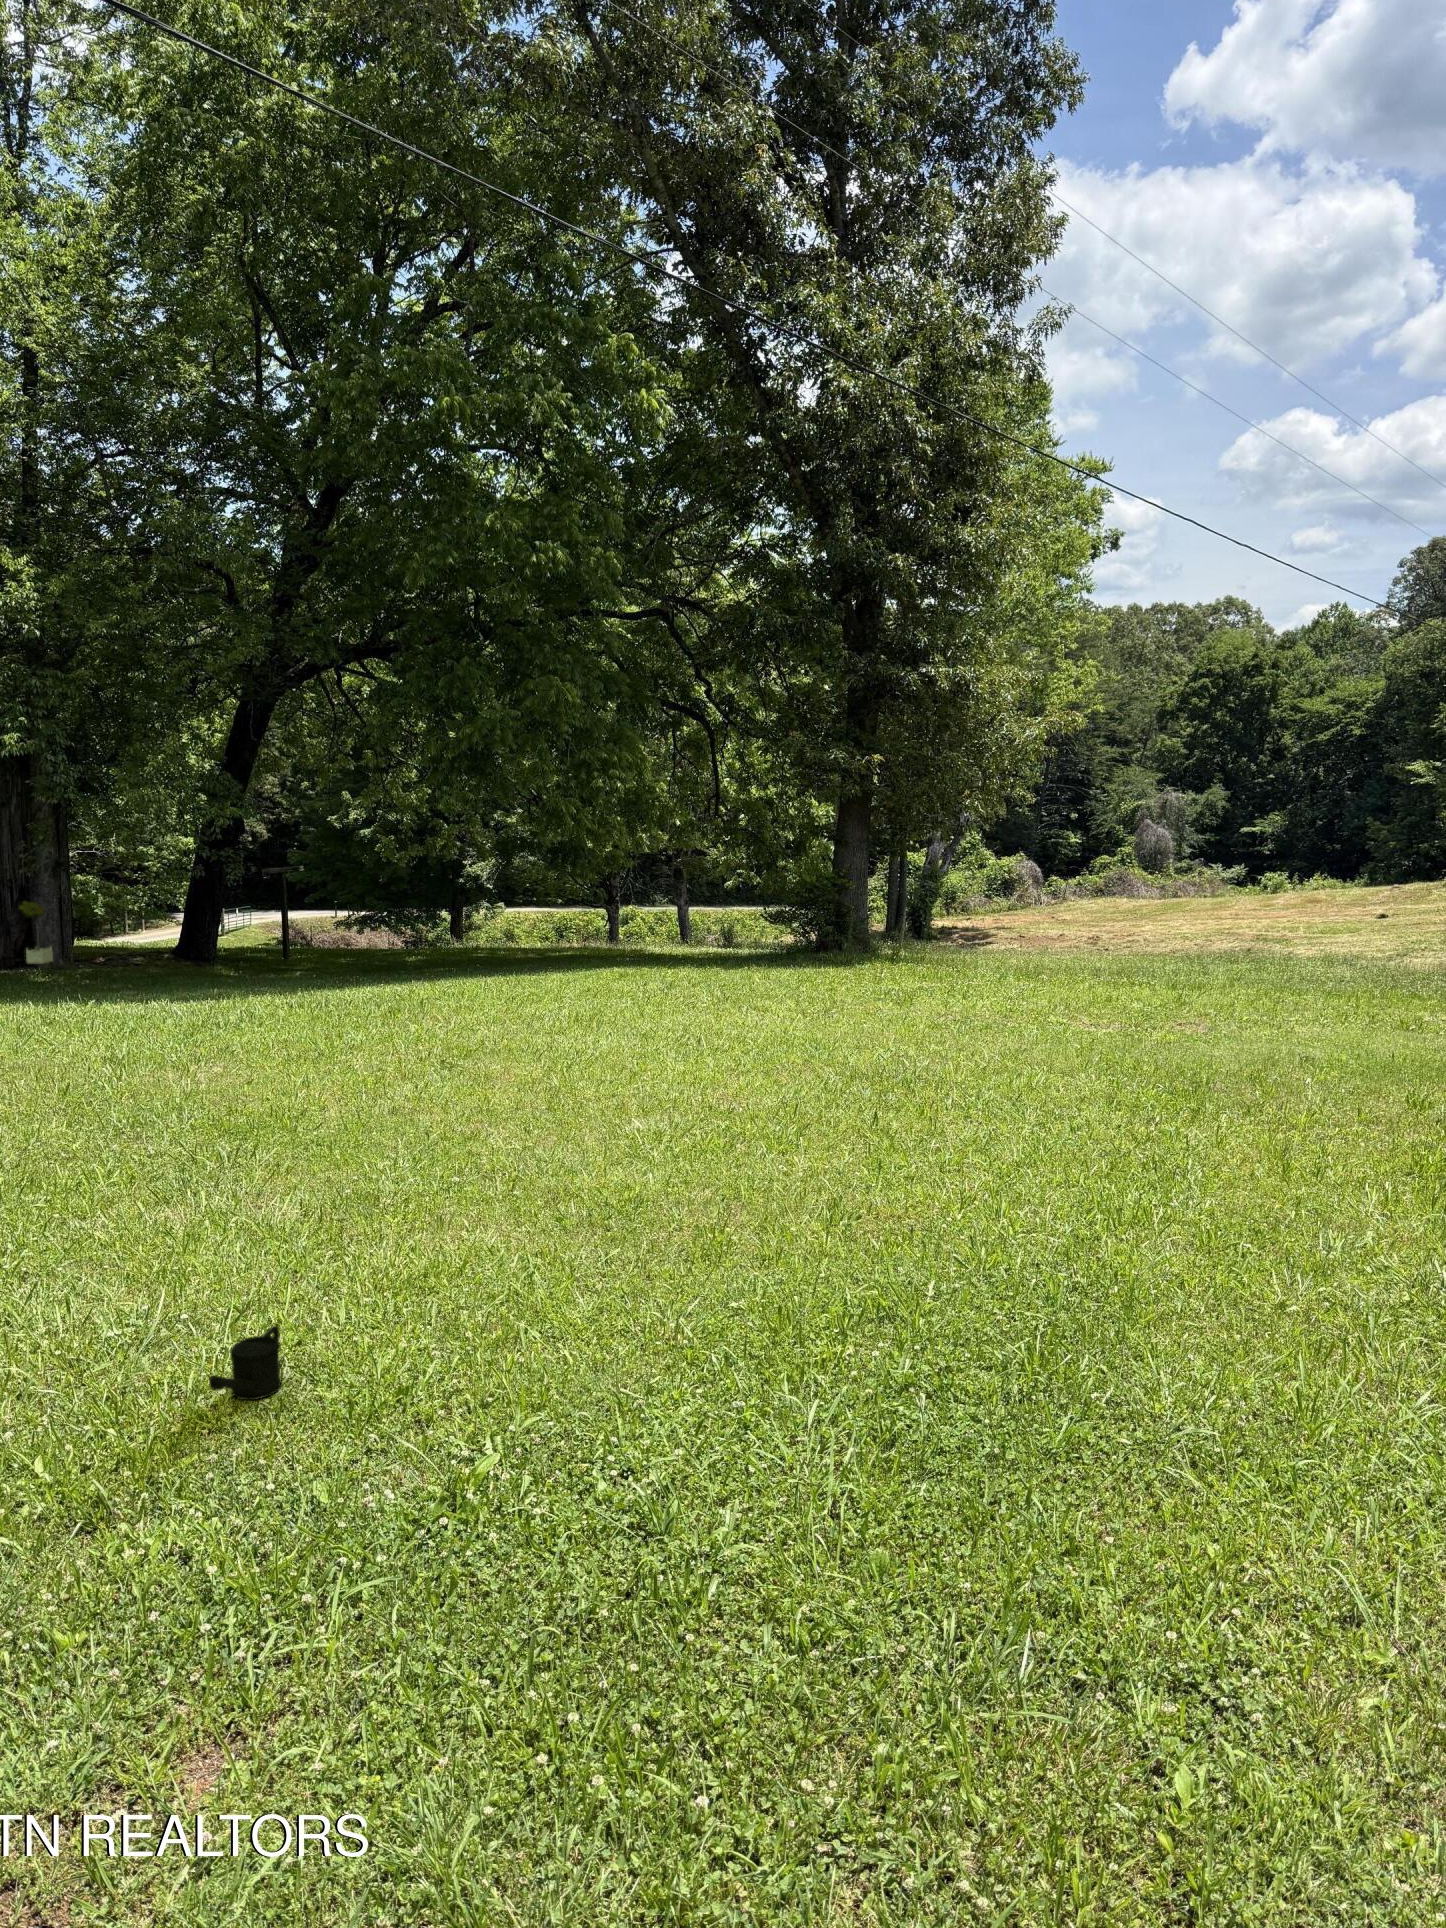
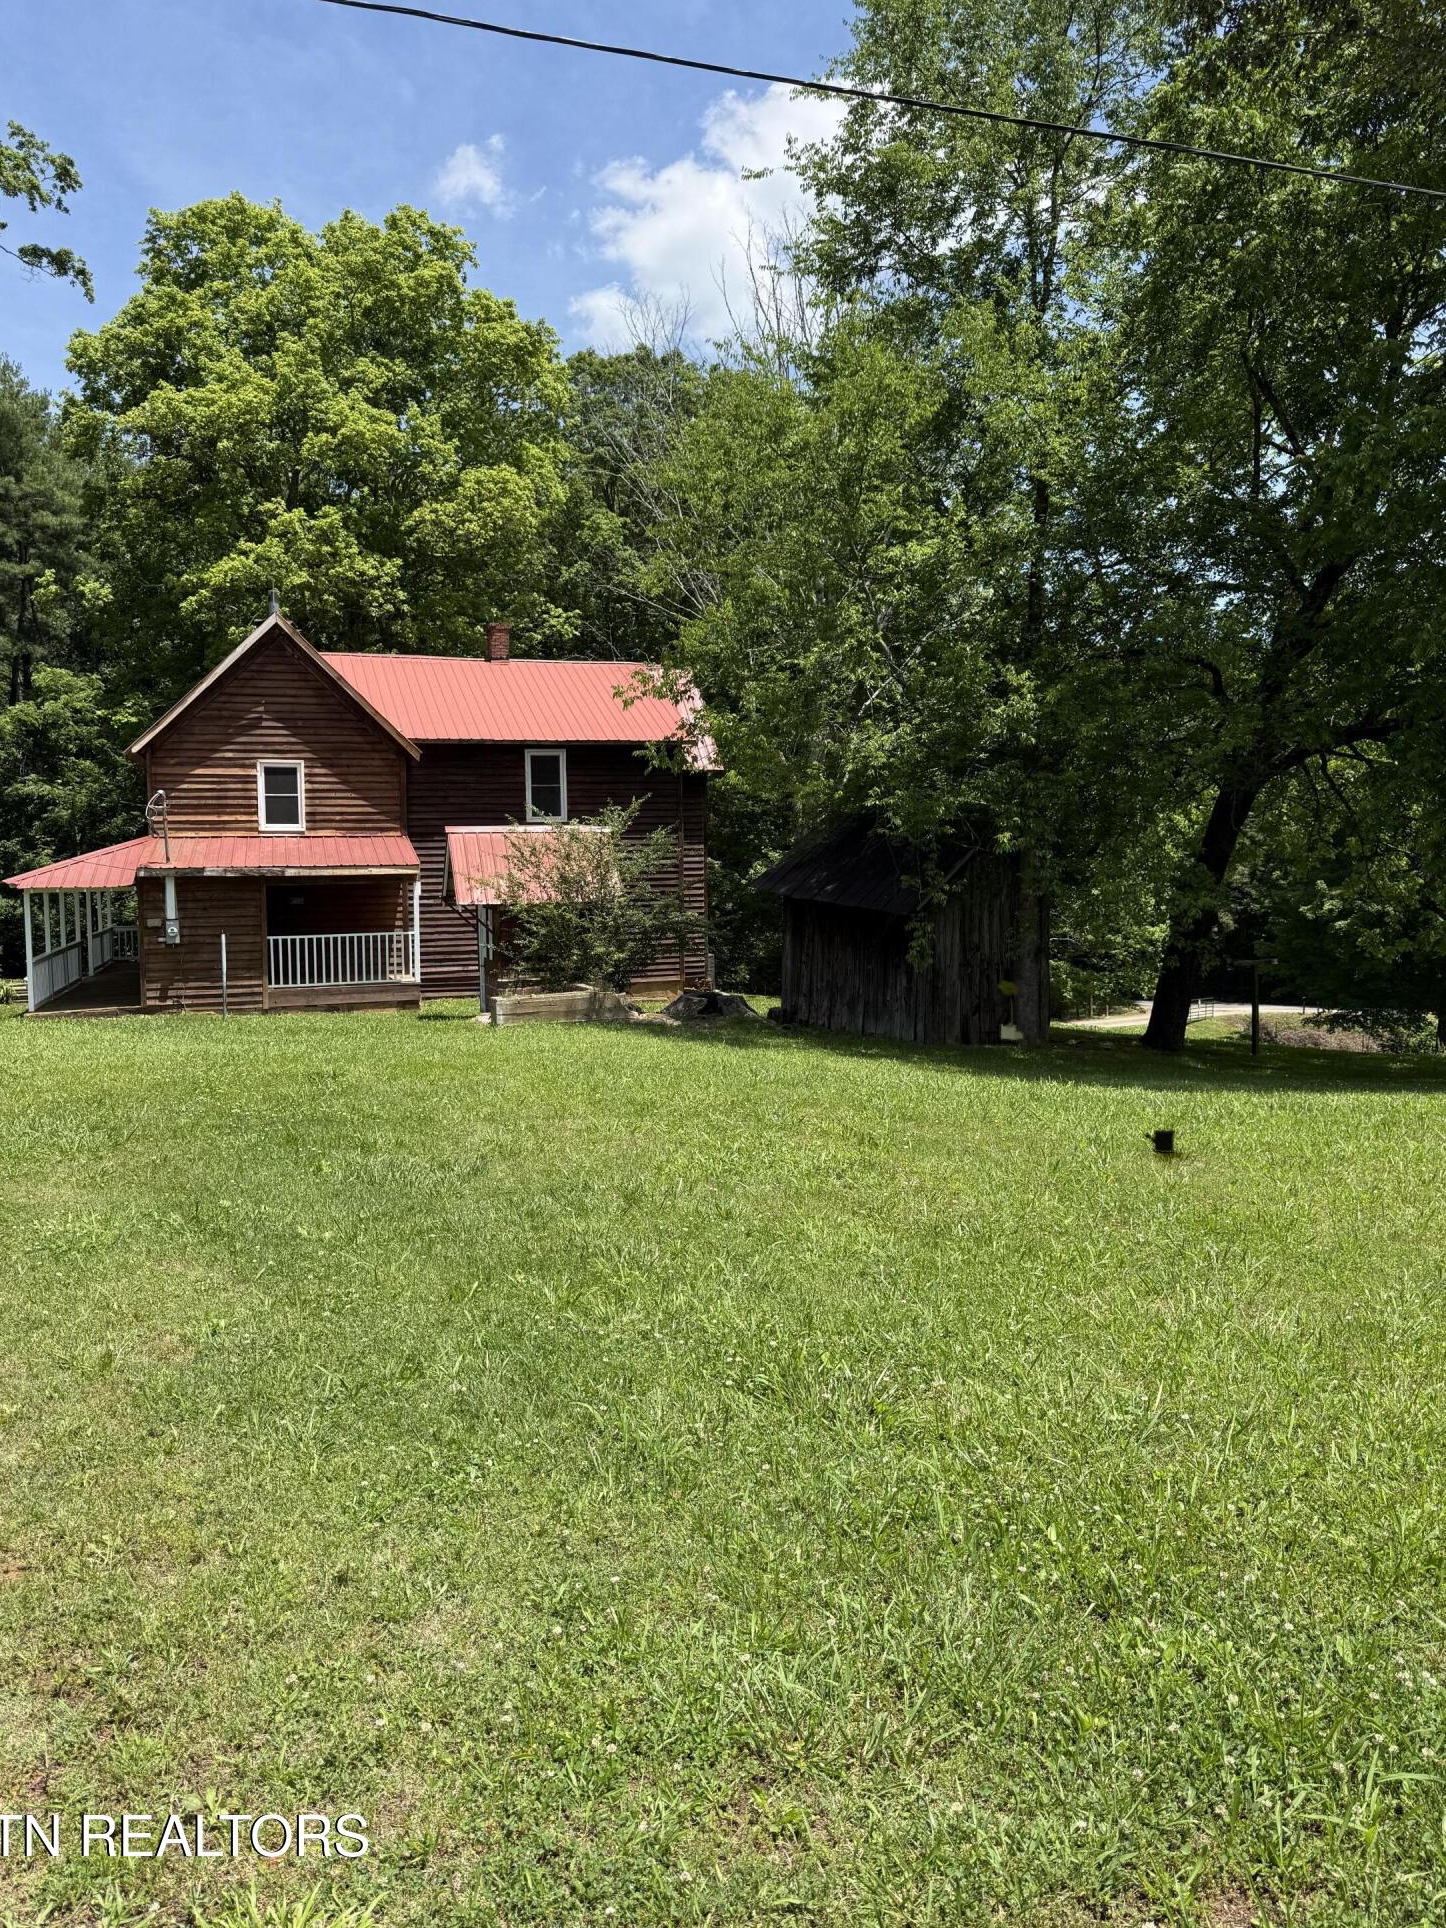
watering can: present [209,1326,282,1400] -> present [1145,1129,1175,1153]

